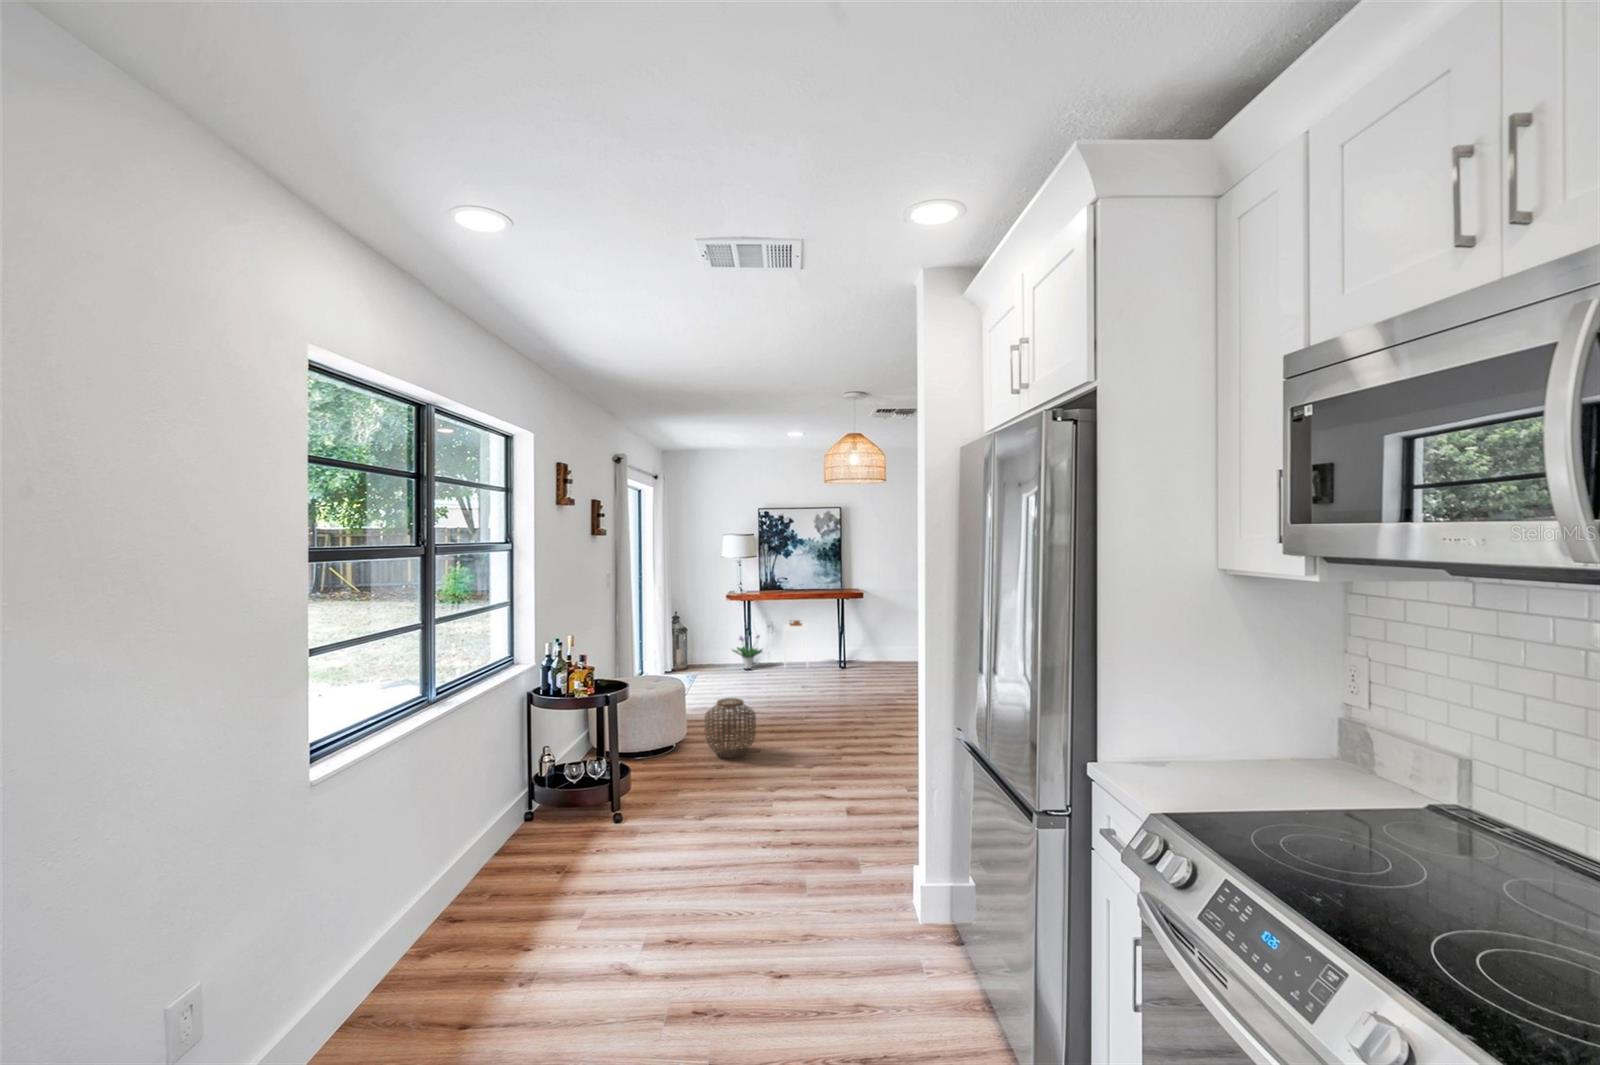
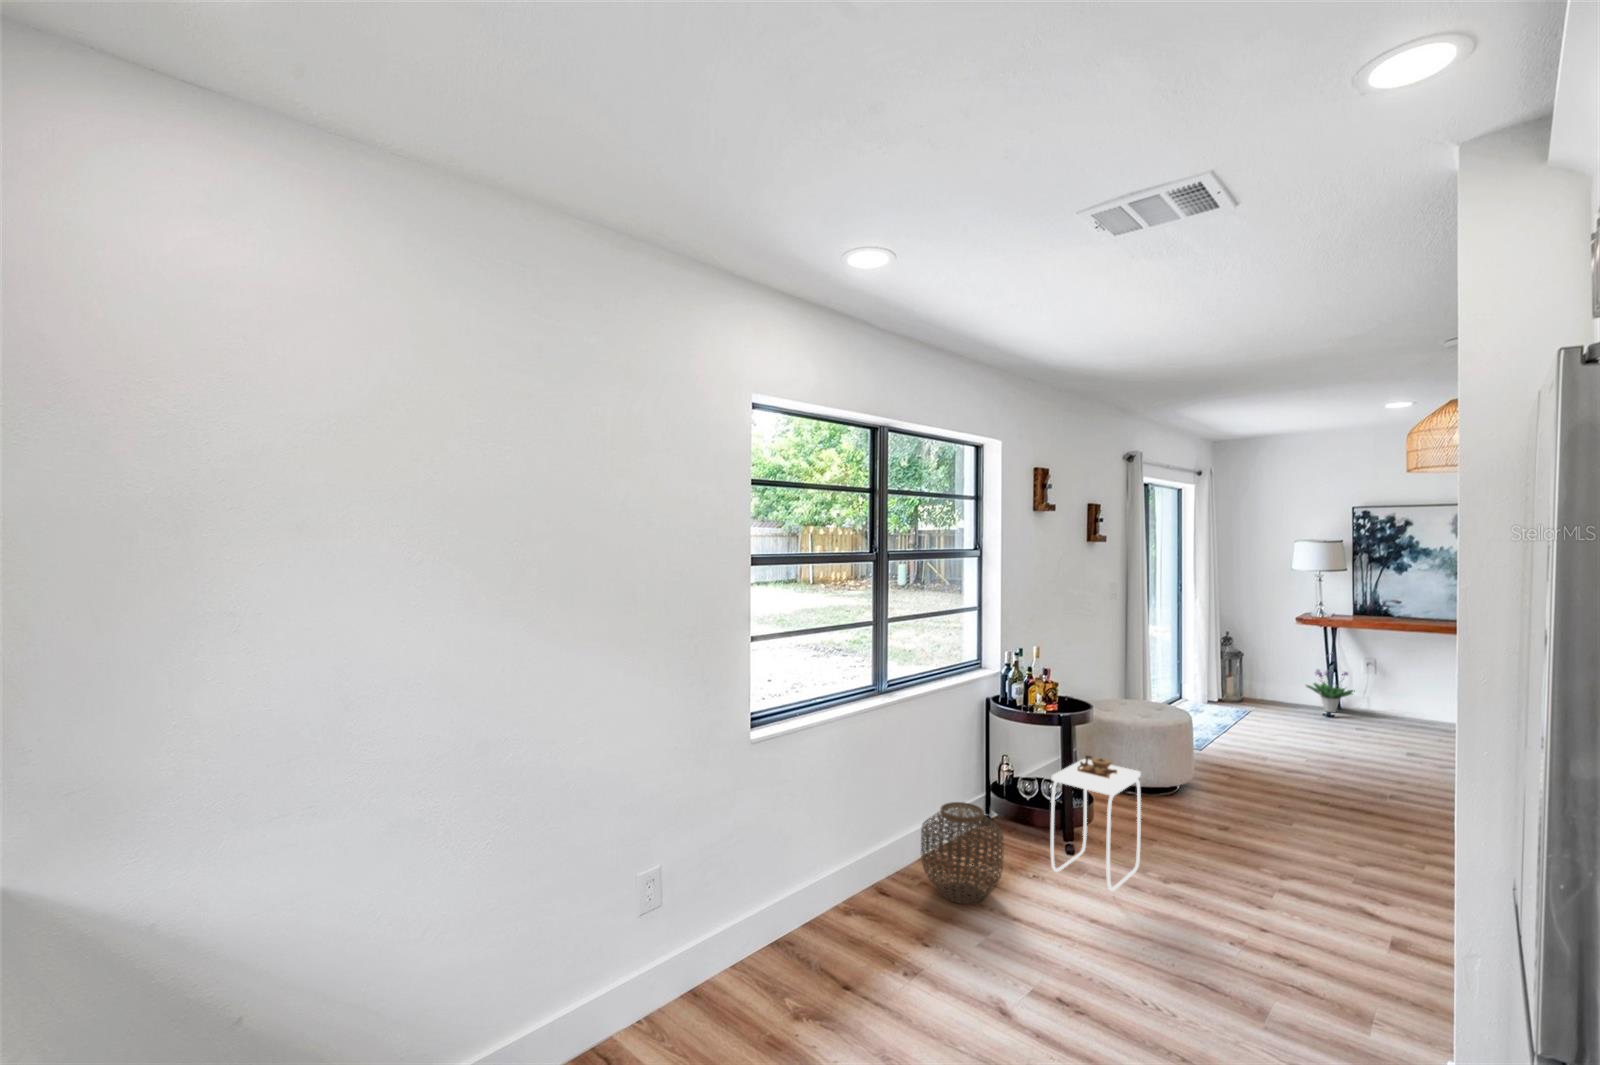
side table: present [784,620,808,667] -> present [1051,756,1141,891]
woven basket: present [705,698,756,758] -> present [921,802,1004,904]

